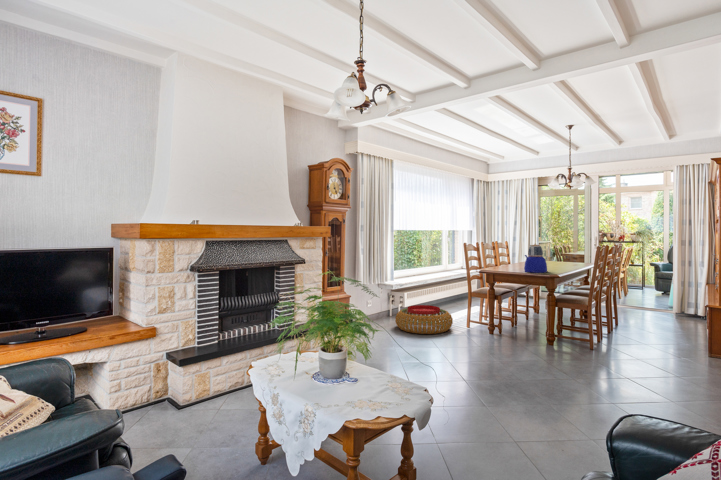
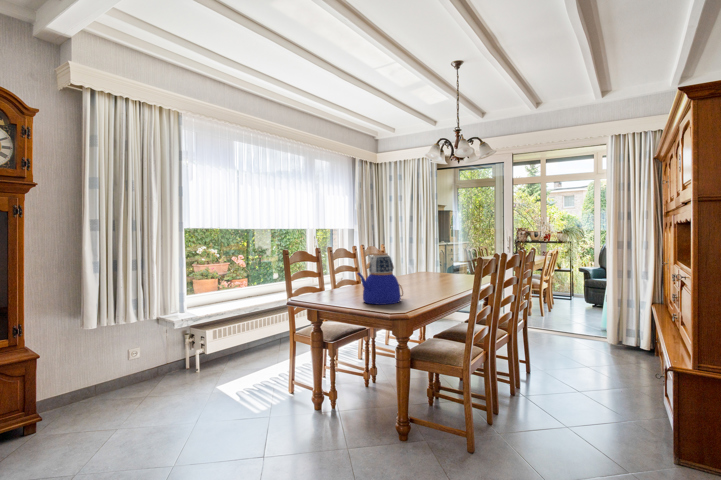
pouf: present [395,305,453,334] -> none [154,354,260,417]

